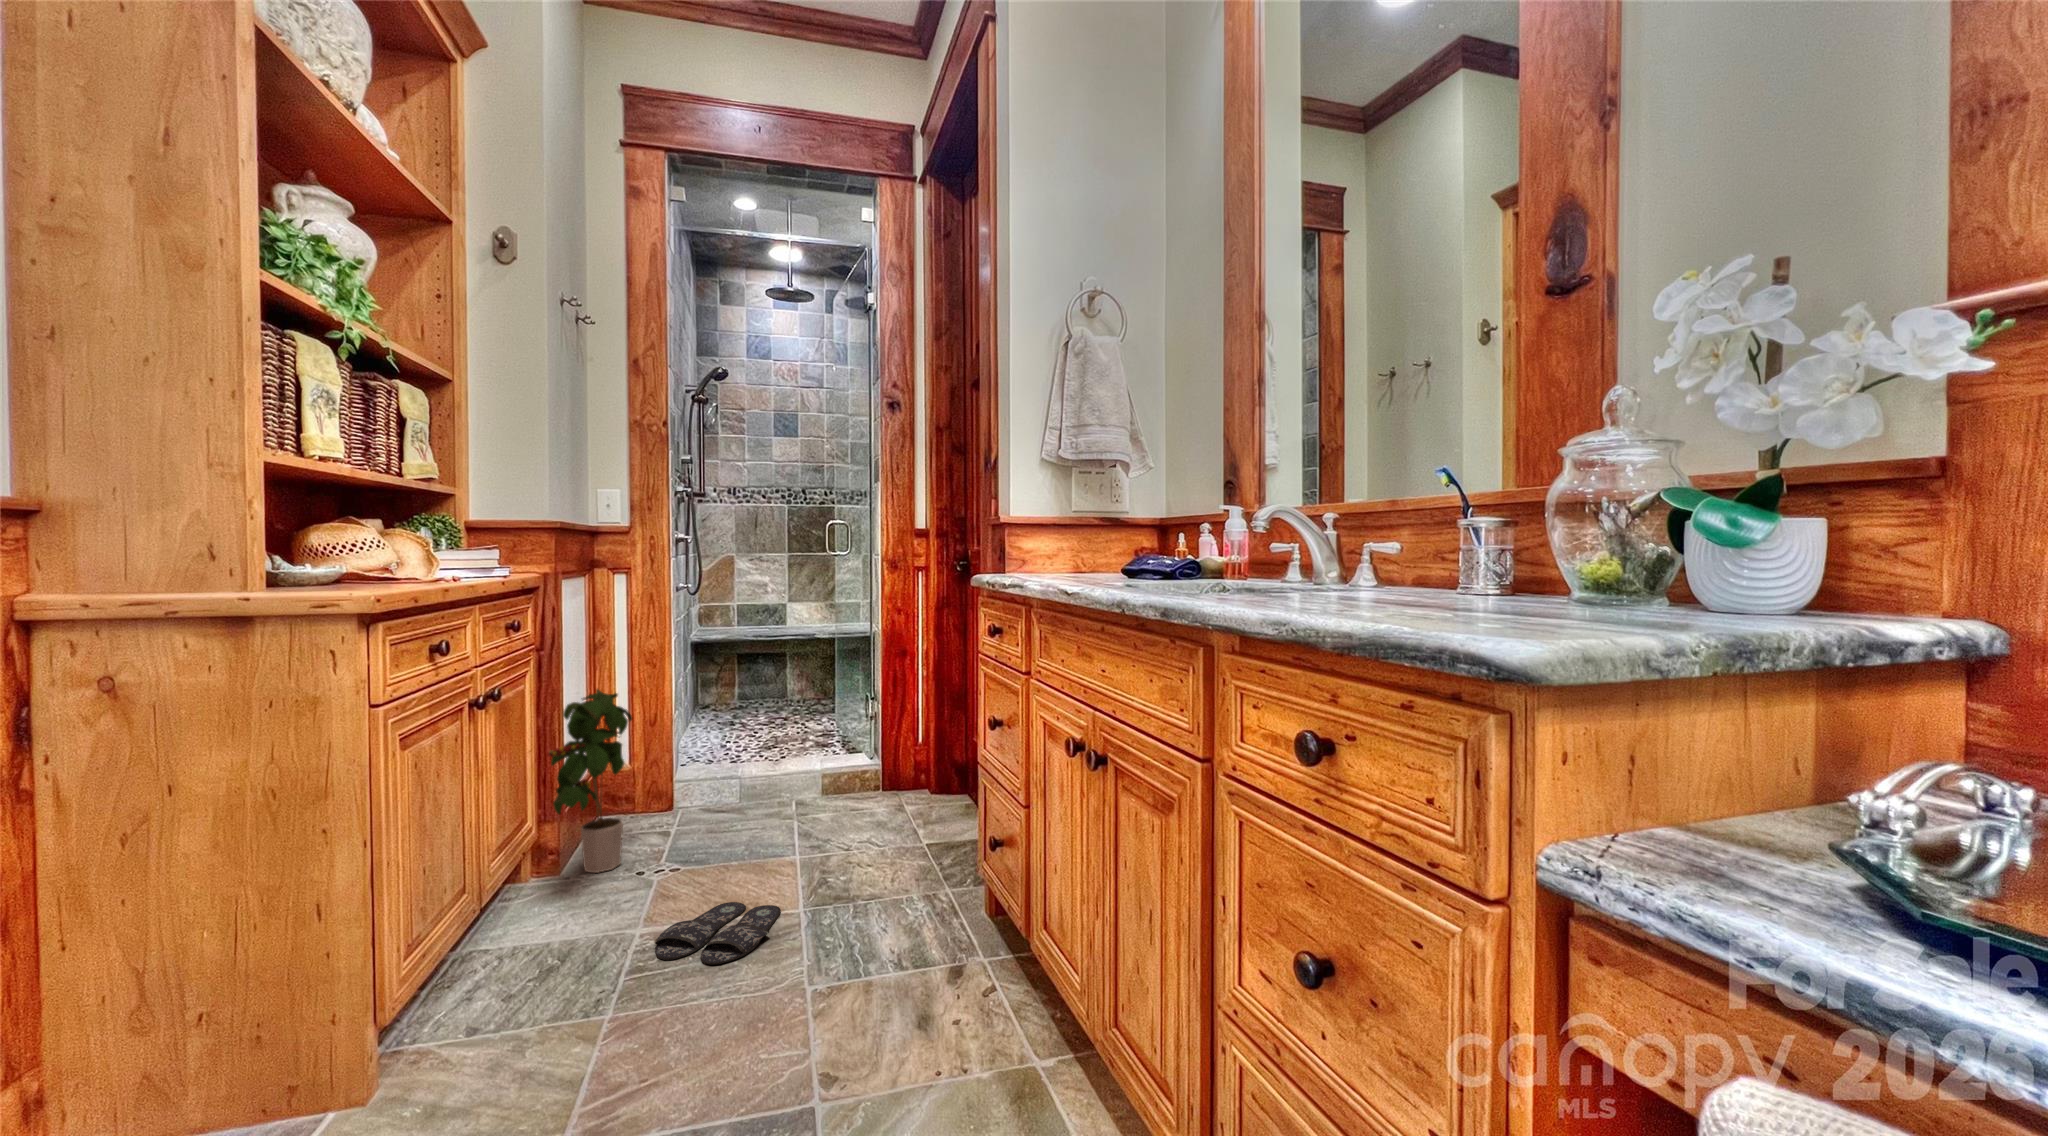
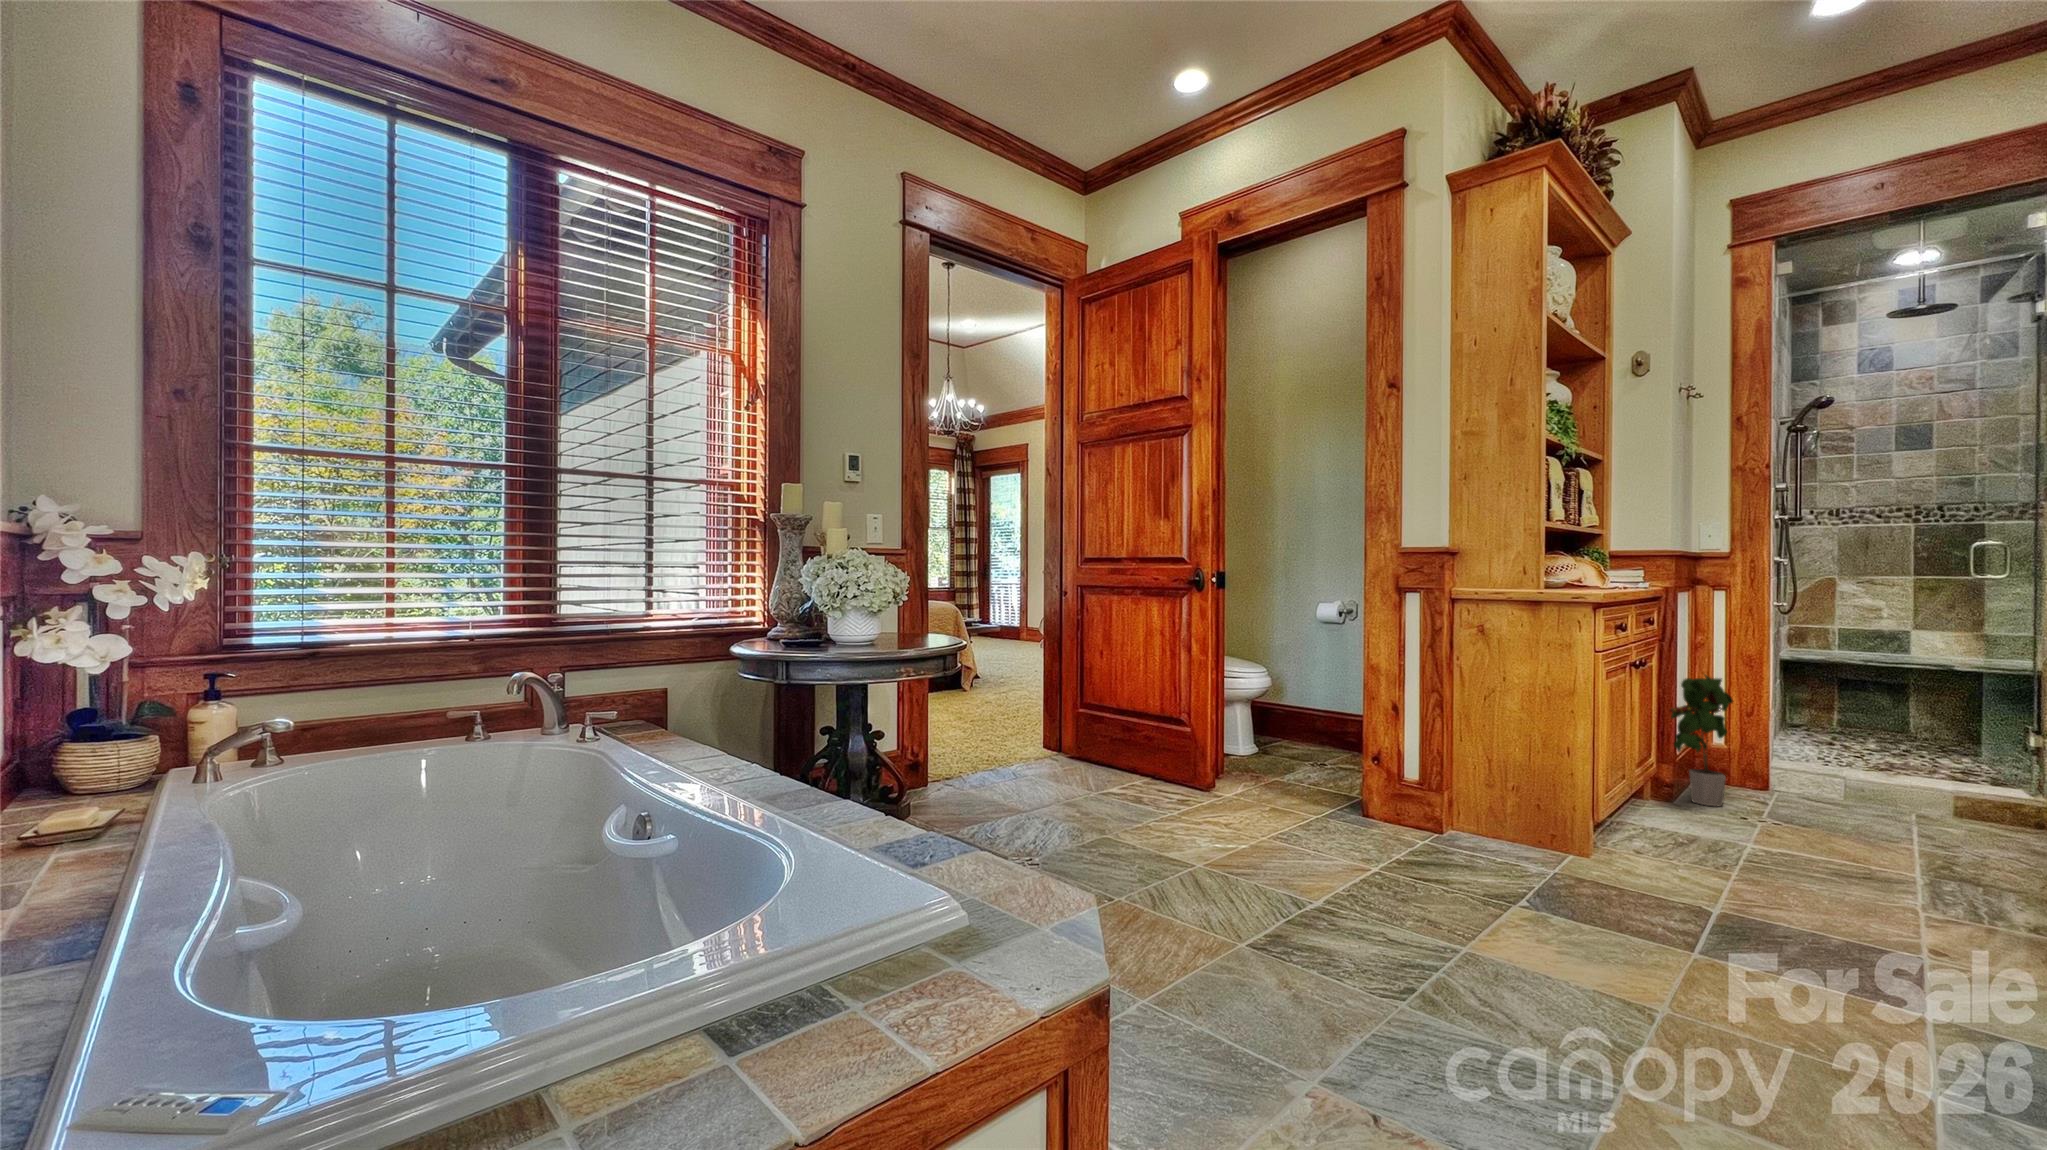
slippers: present [655,902,781,965] -> none [1764,842,1888,874]

